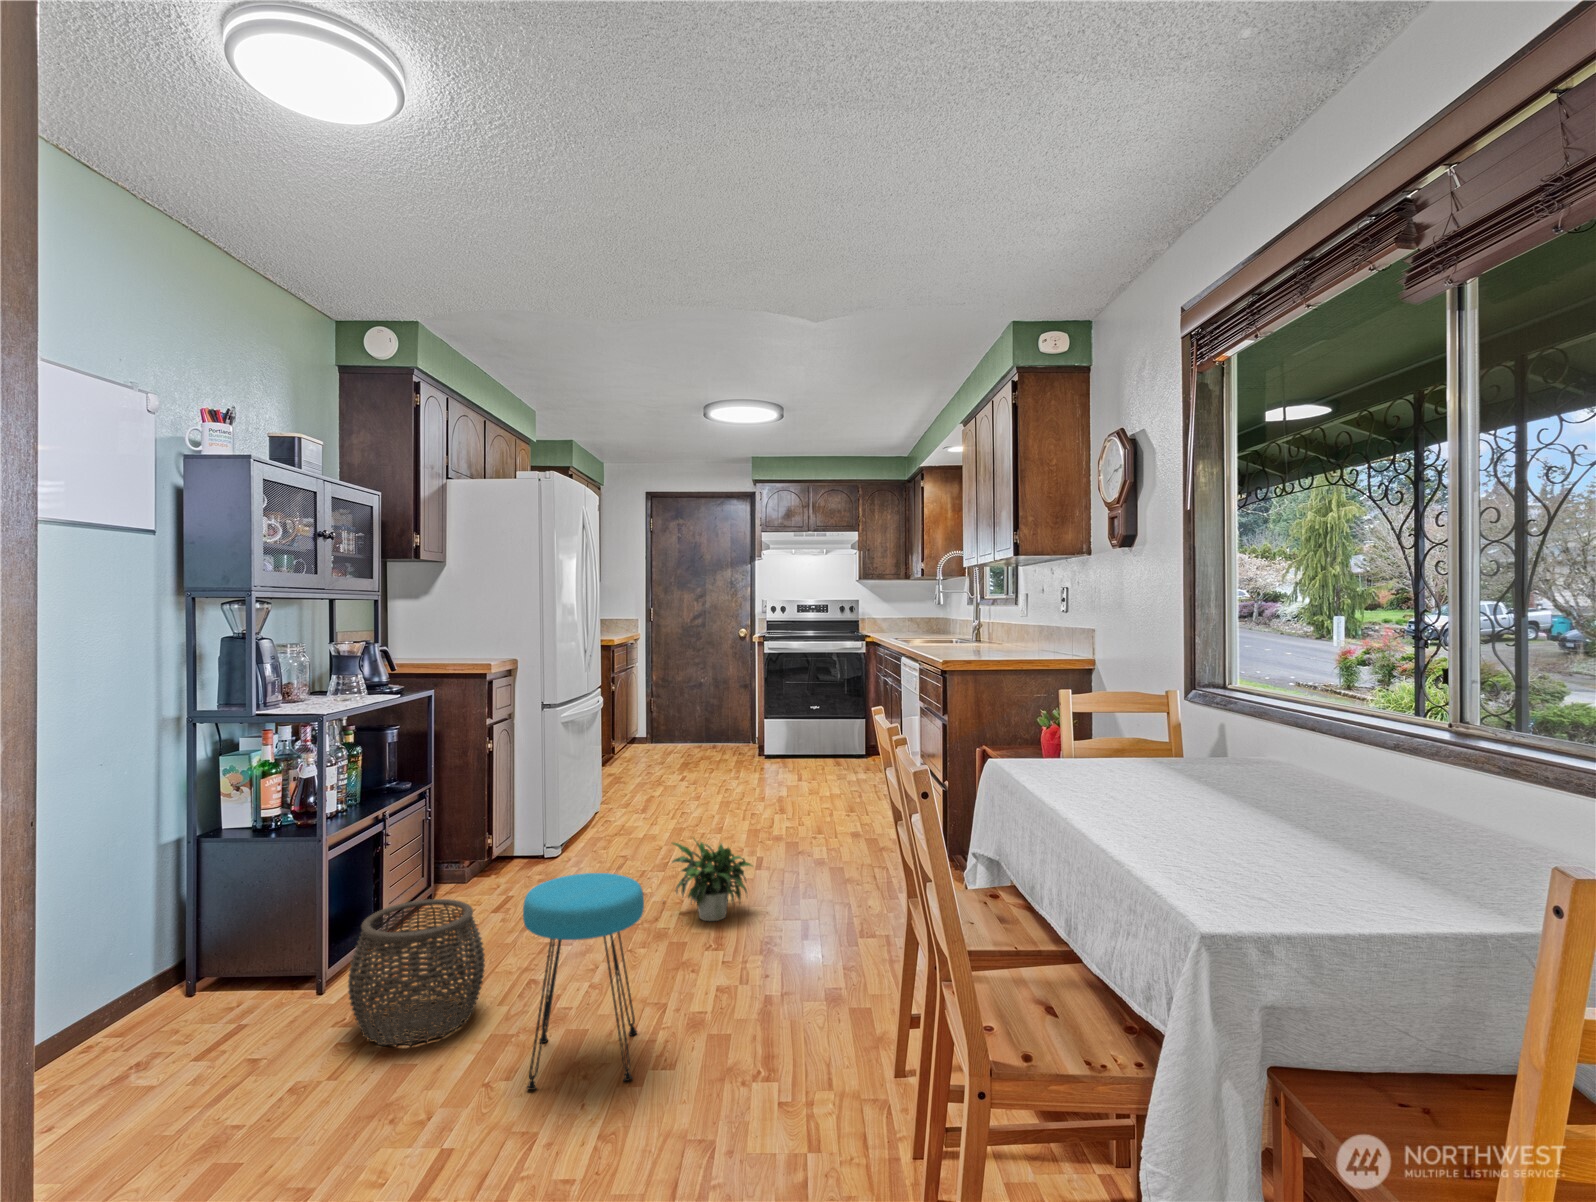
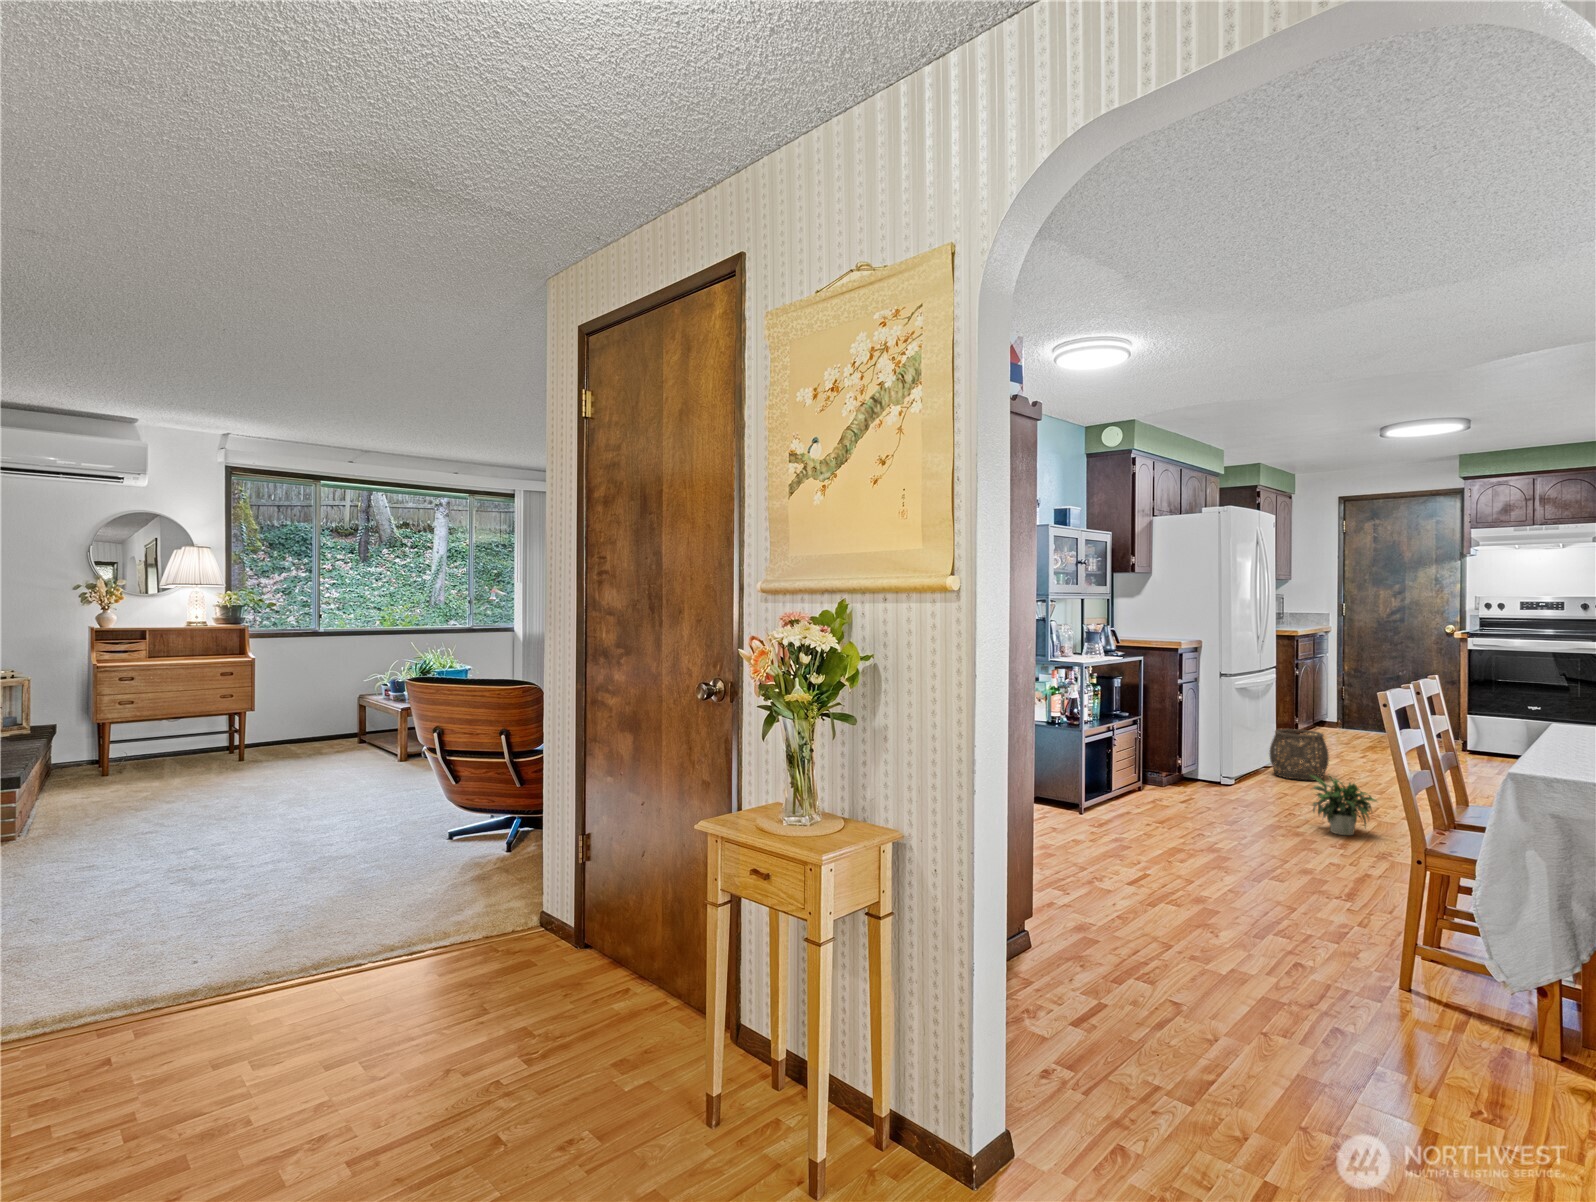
stool: present [523,873,644,1090] -> none [1188,764,1263,877]
woven basket: present [348,899,485,1046] -> present [1270,729,1329,780]

